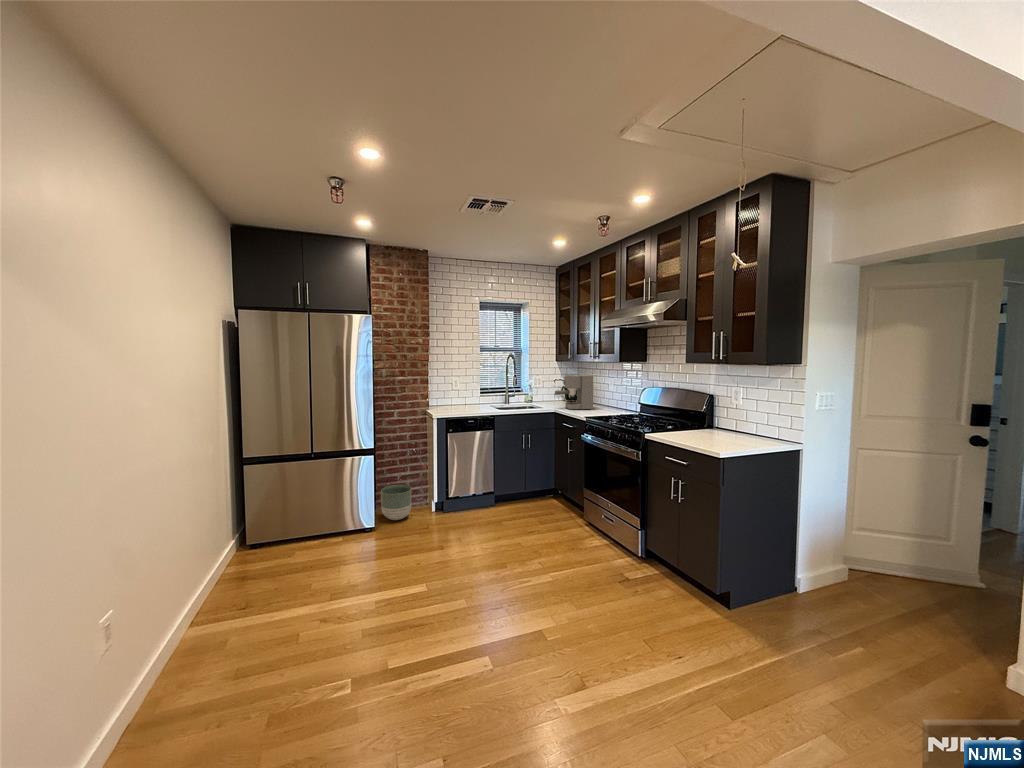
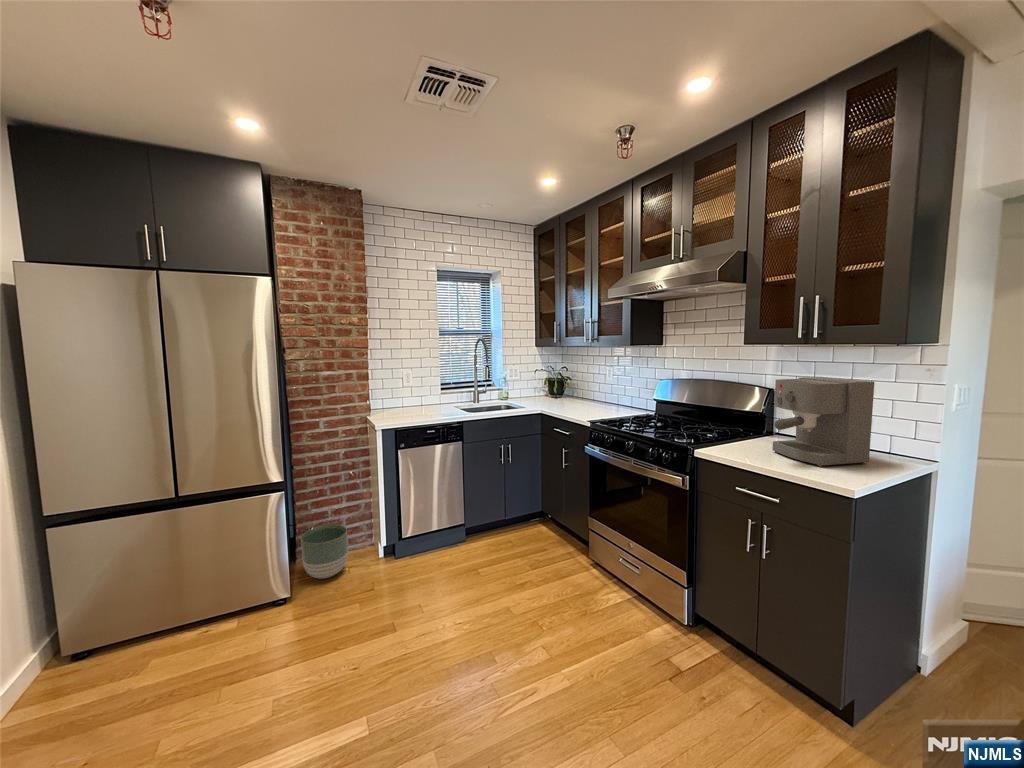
coffee maker: present [555,375,593,410] -> present [772,377,874,467]

